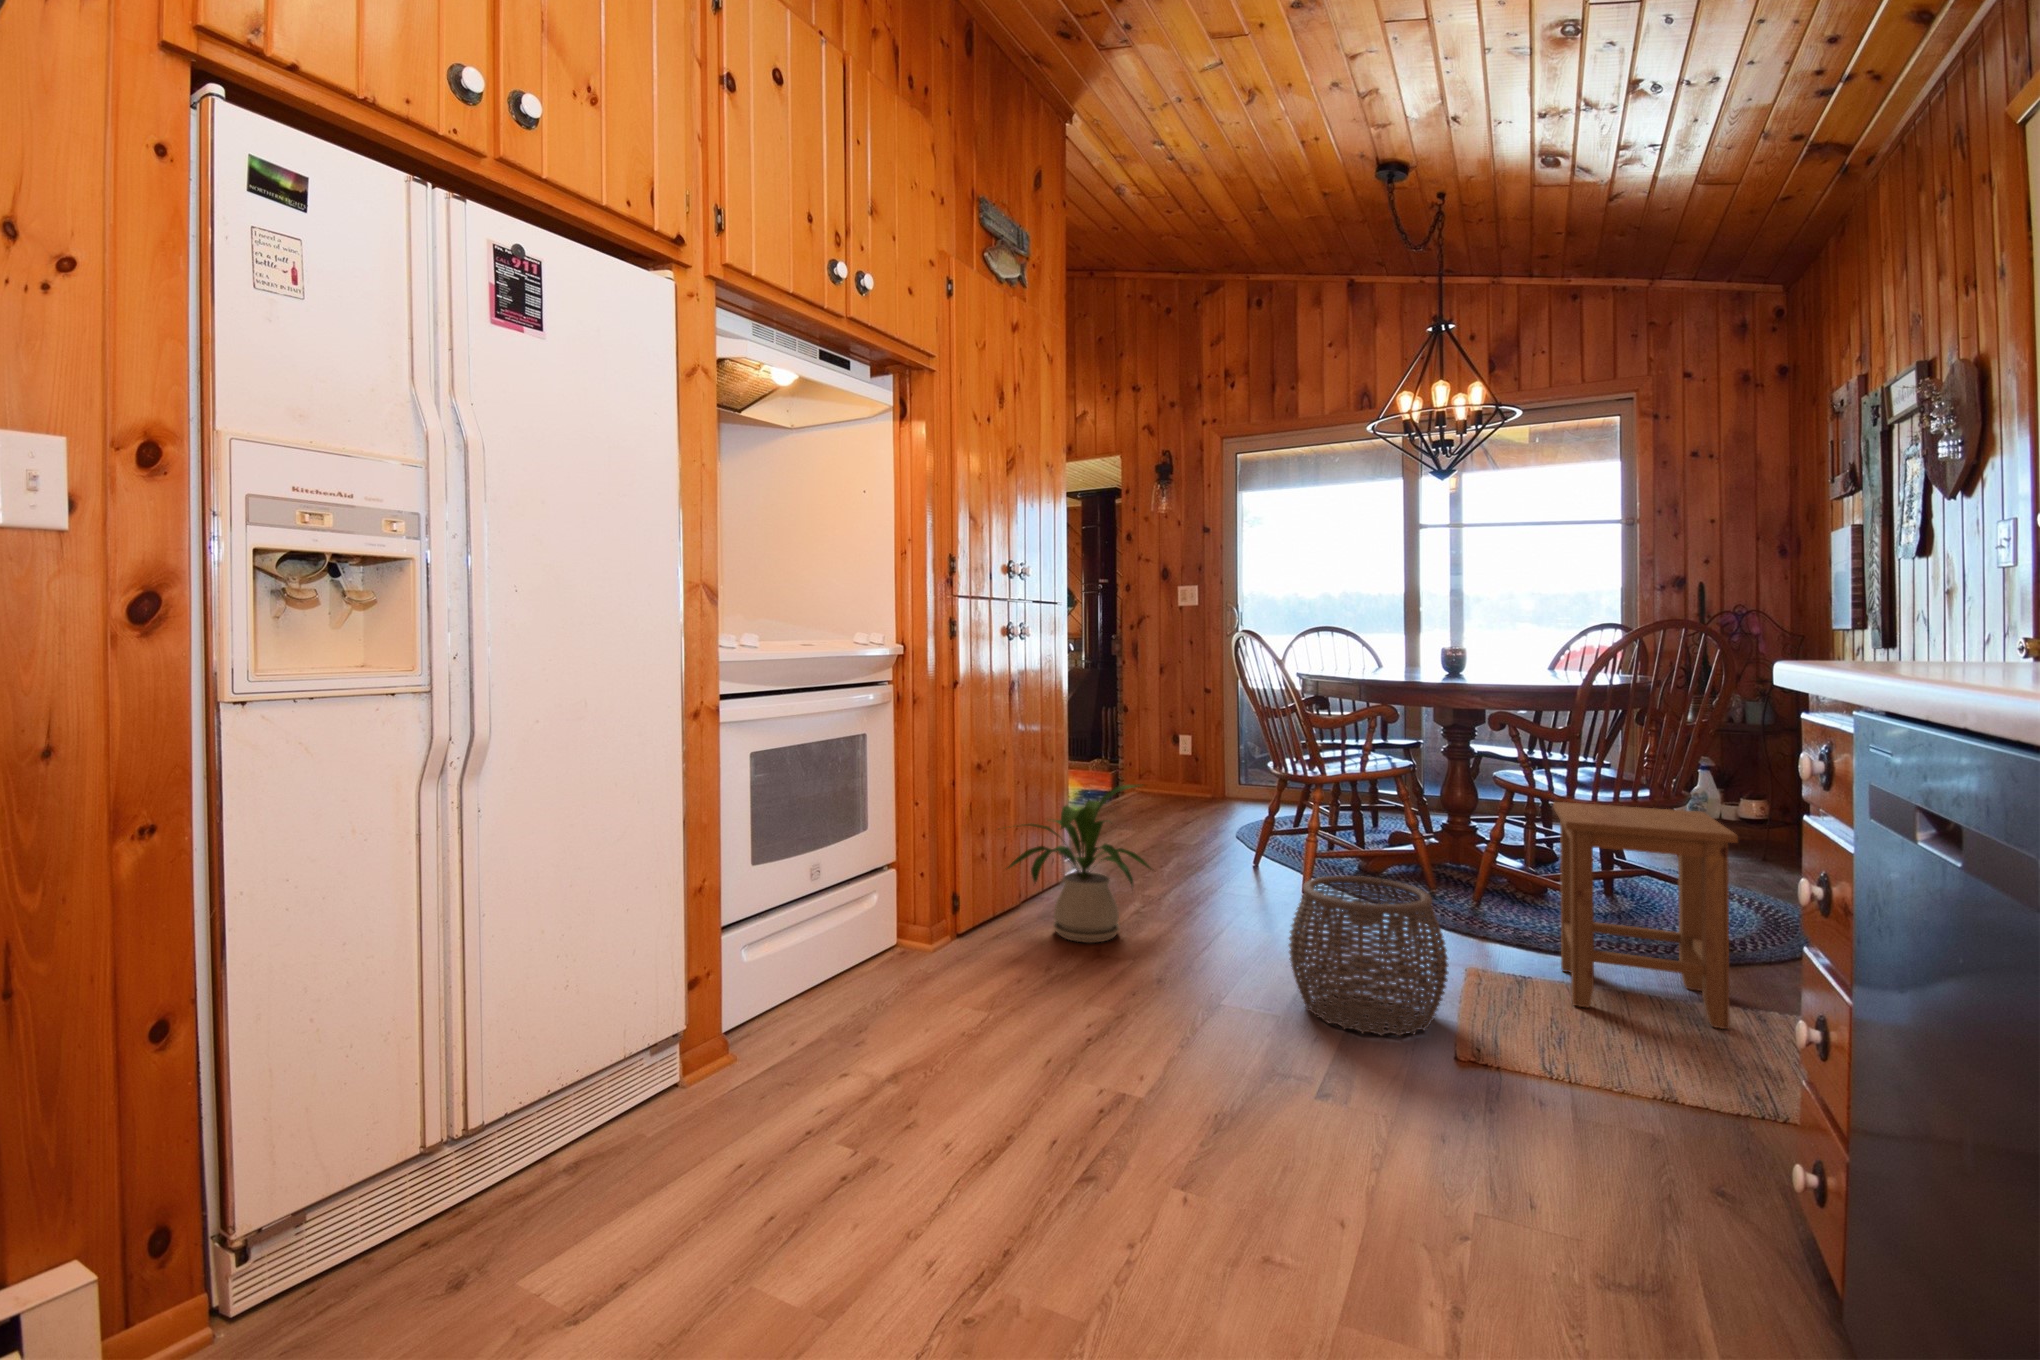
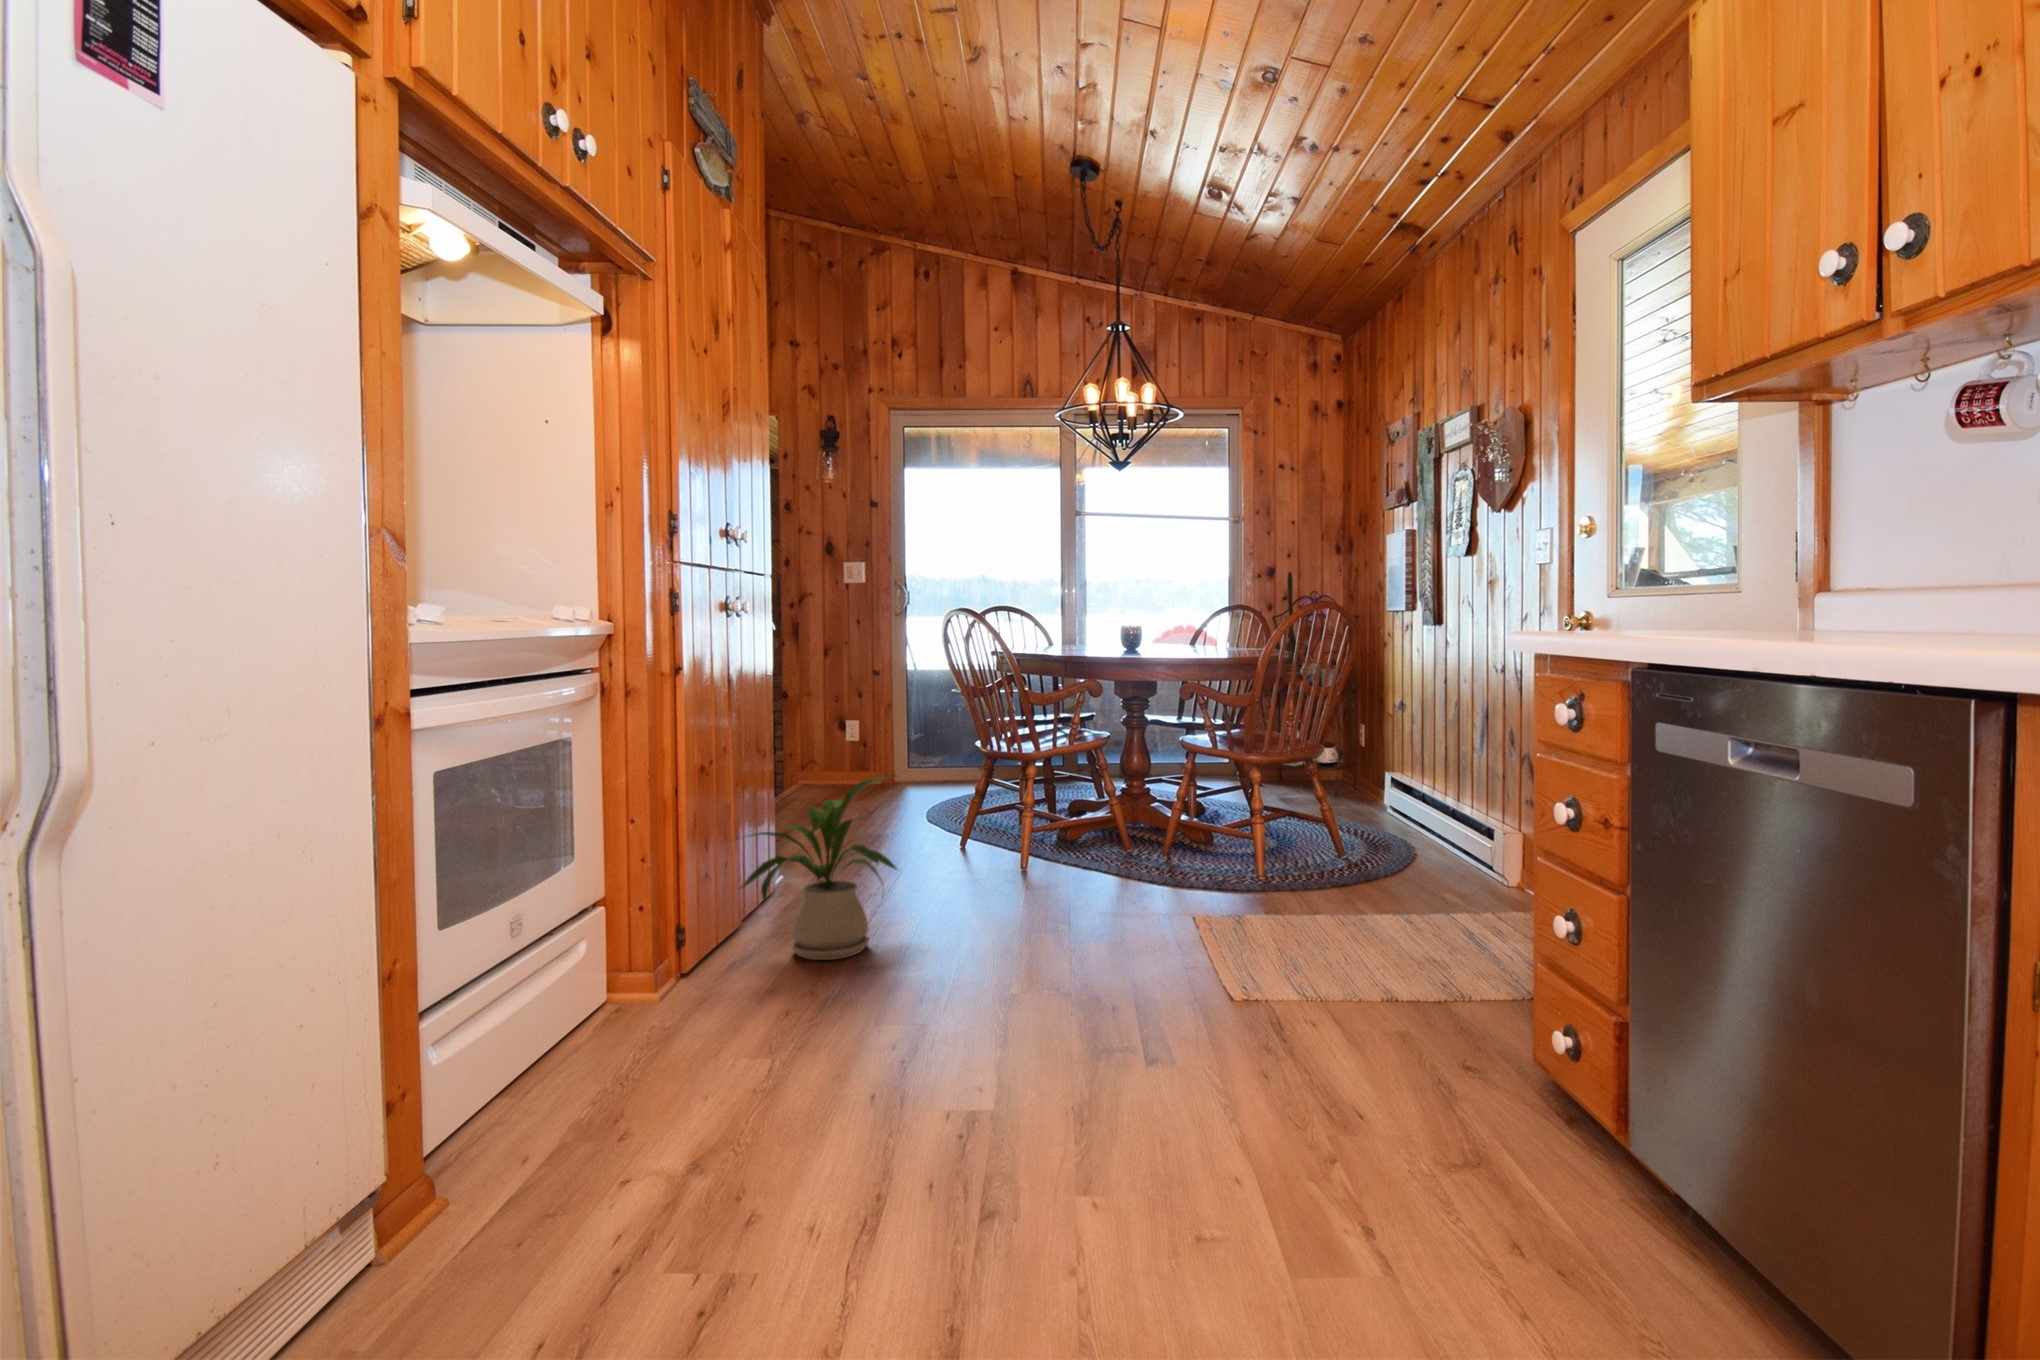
stool: present [1553,802,1738,1029] -> none [1255,759,1398,935]
woven basket: present [1289,876,1449,1036] -> none [1070,843,1211,992]

